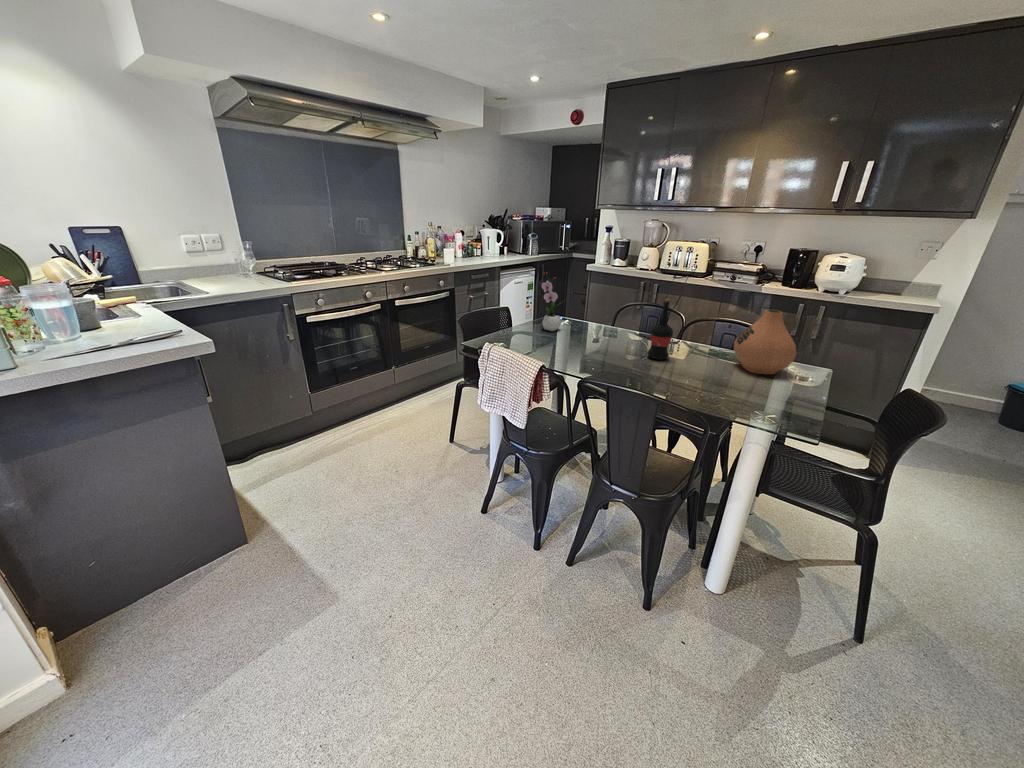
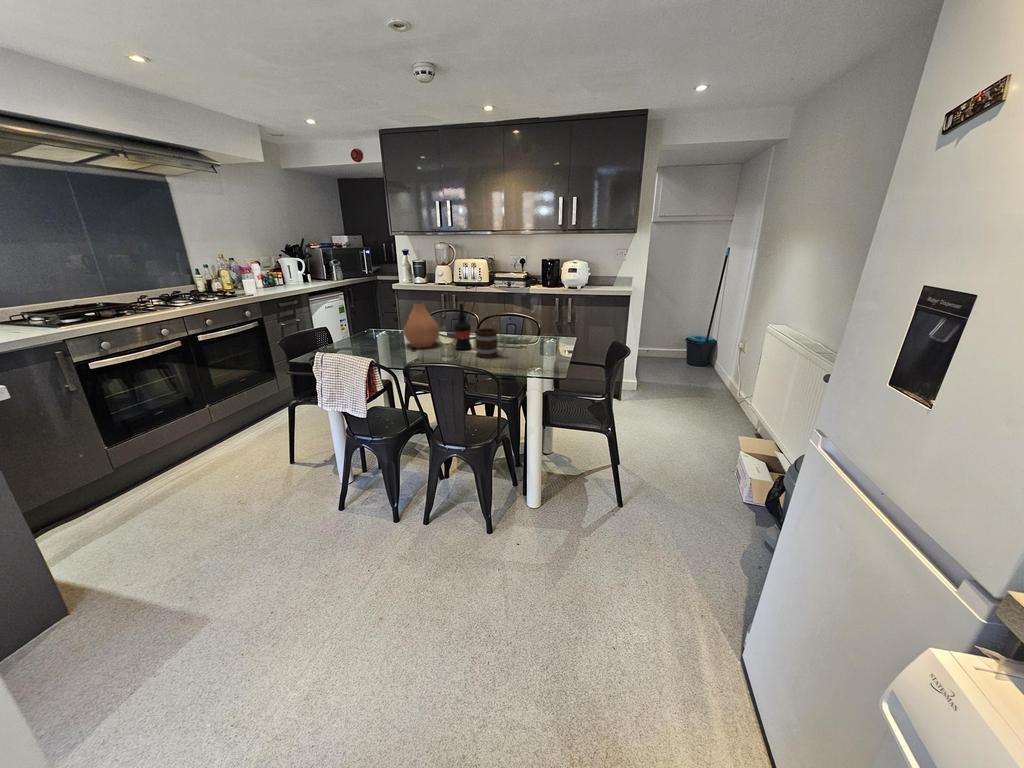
flower arrangement: present [541,272,562,331] -> none [354,291,380,342]
vase: present [734,310,796,374] -> present [403,302,439,348]
mug: none [673,338,721,378] -> present [475,328,506,358]

